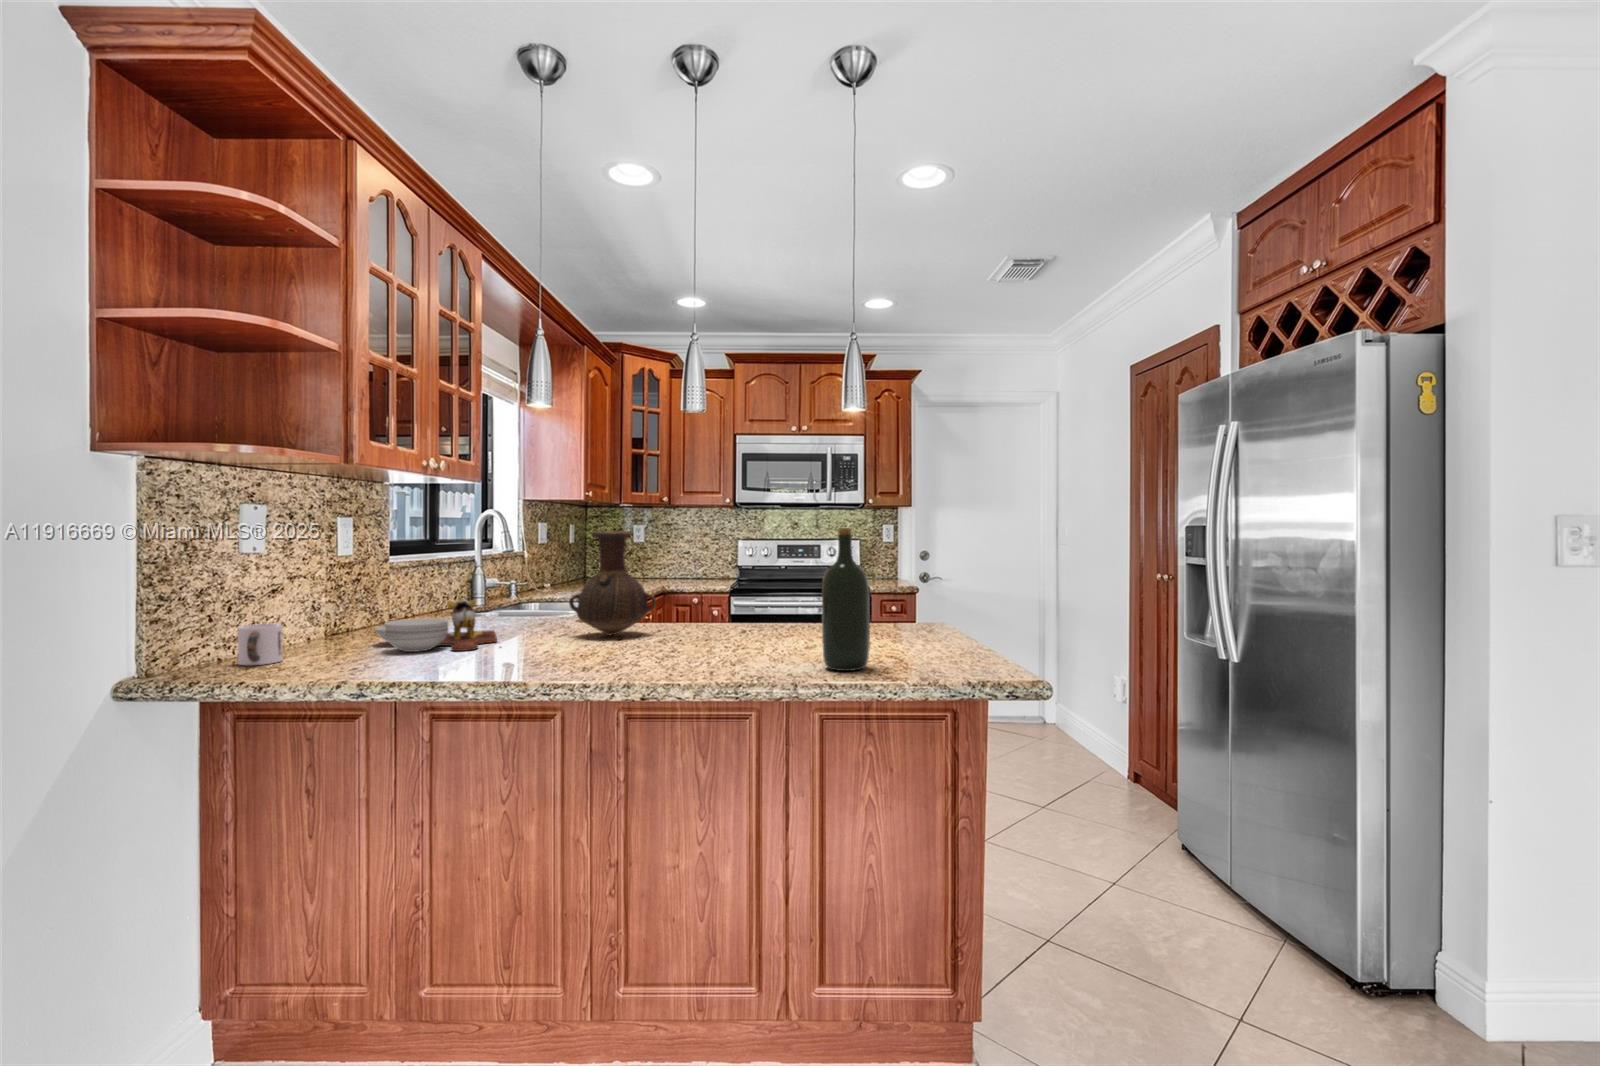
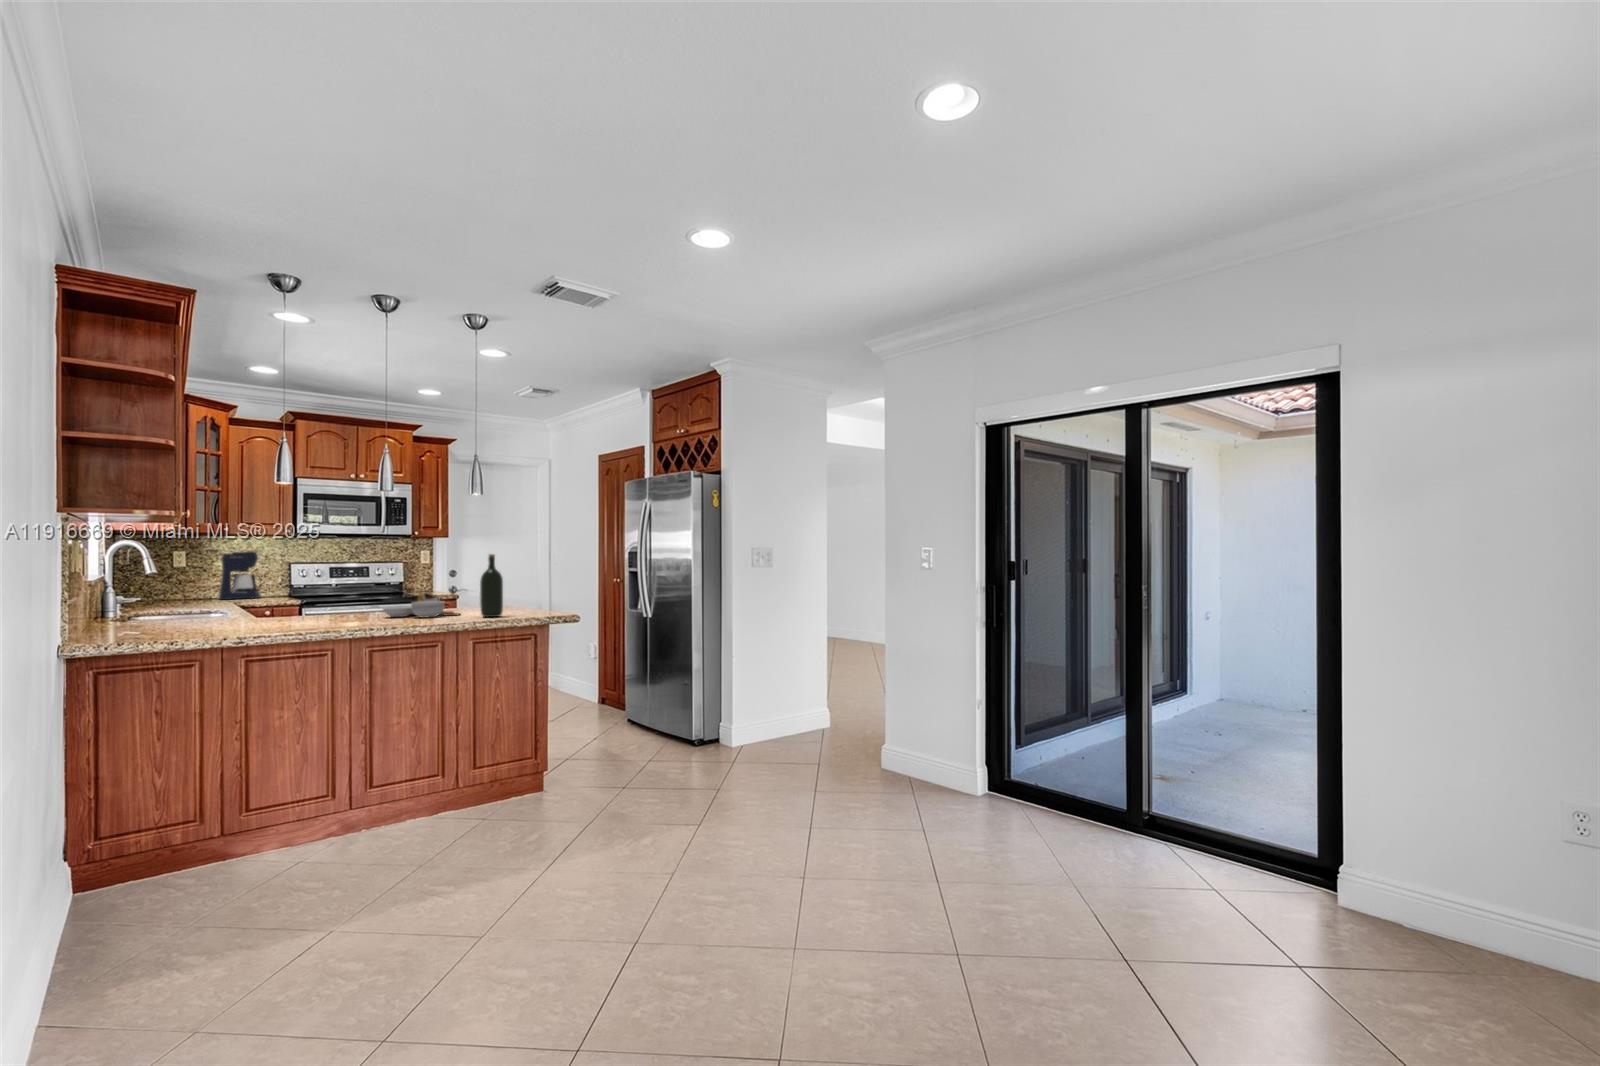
coffee maker: none [668,526,710,581] -> present [219,551,261,600]
vase: present [569,531,656,635] -> none [286,557,347,619]
cutting board: present [375,595,497,652] -> present [383,590,460,618]
mug: present [238,624,283,665] -> none [91,617,121,642]

